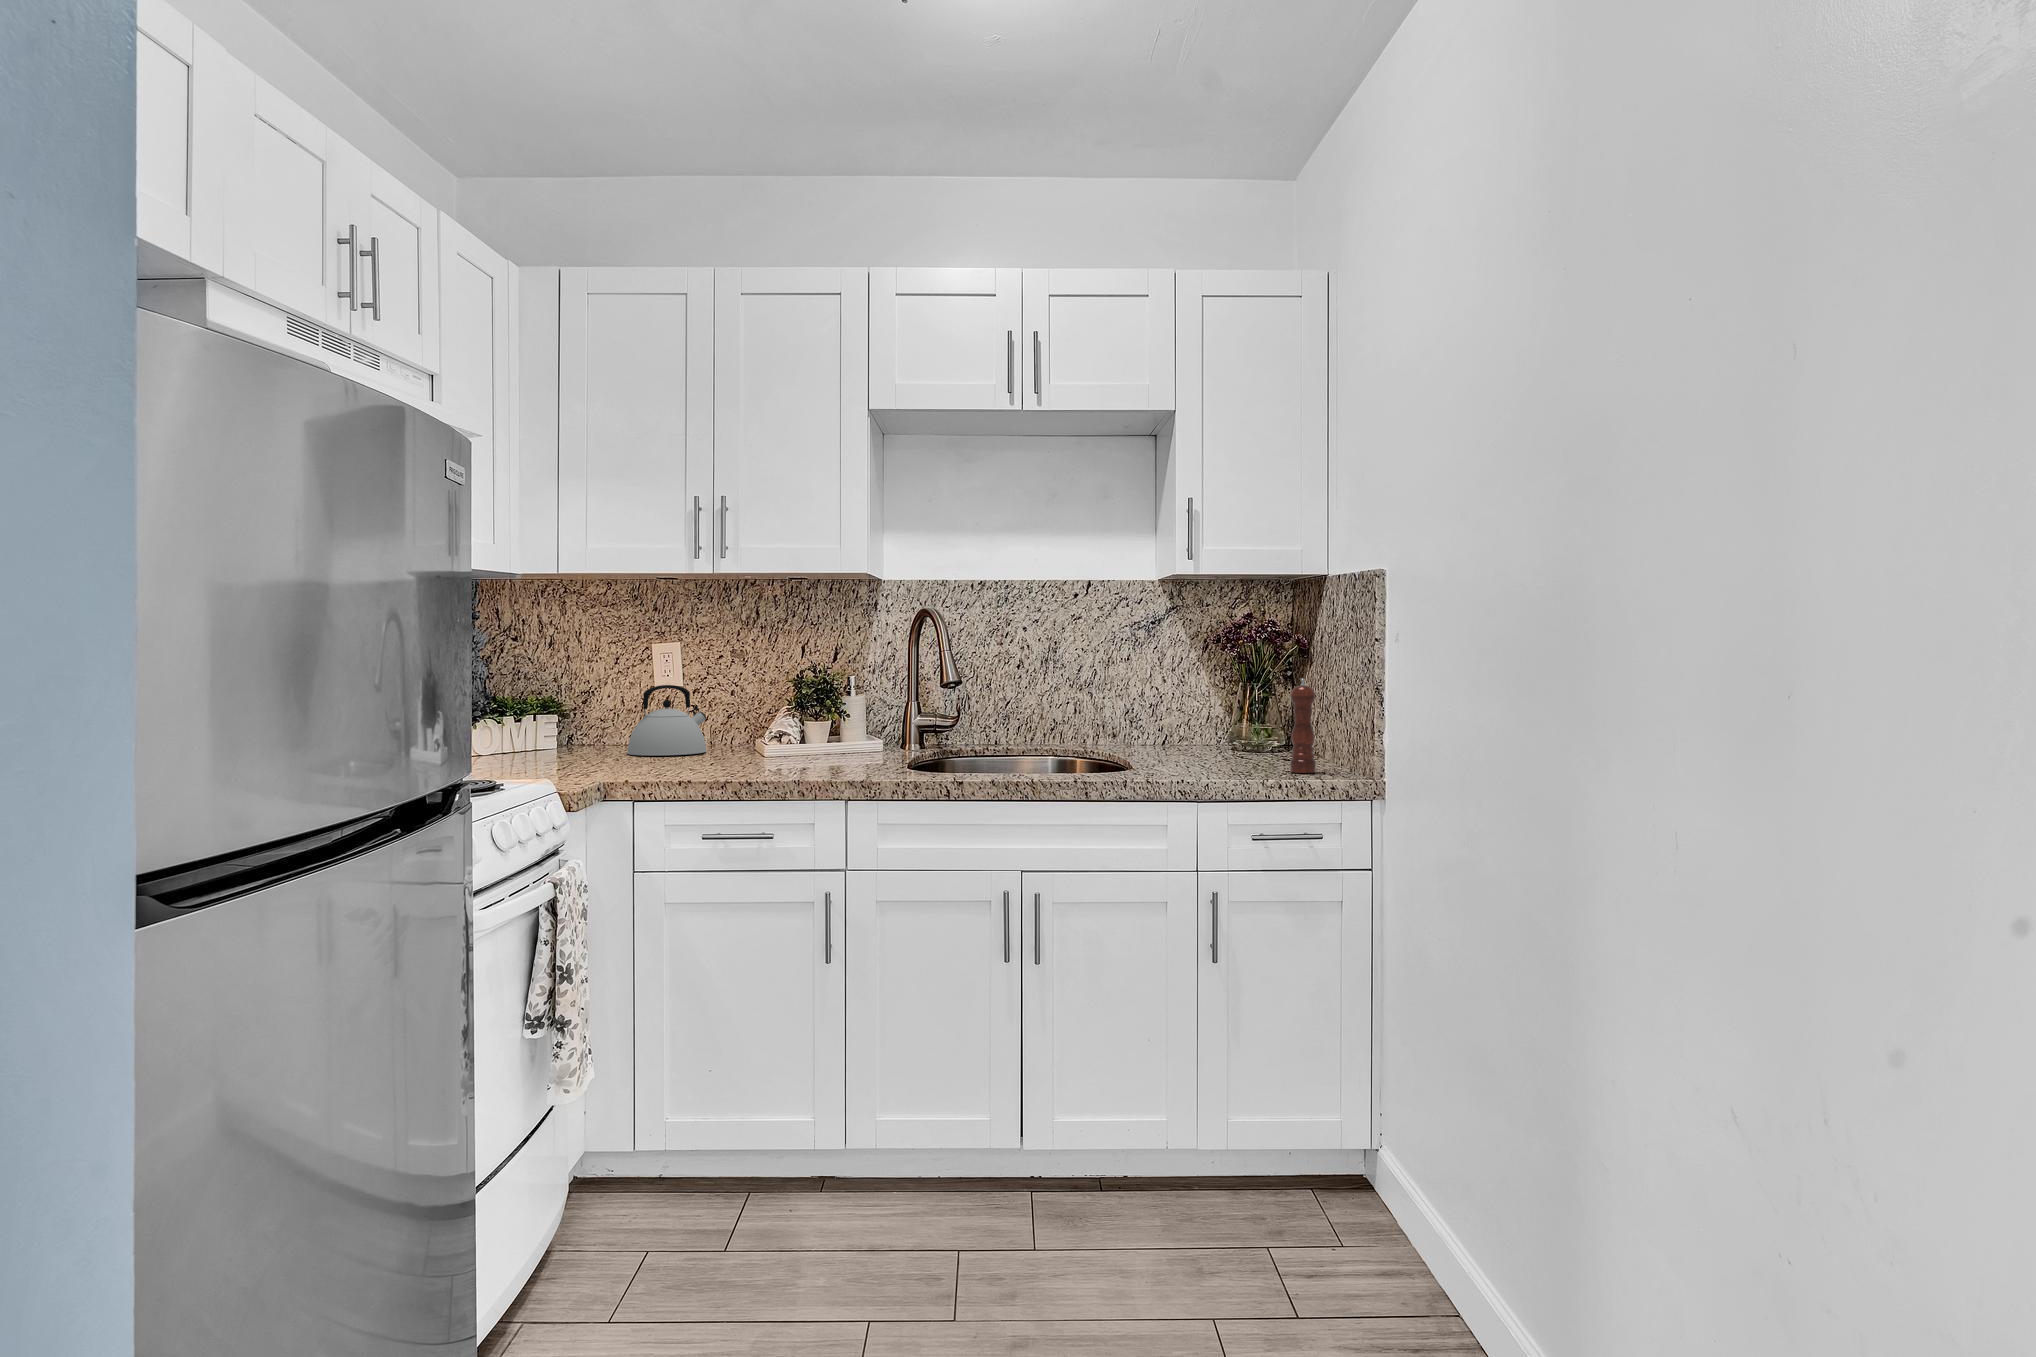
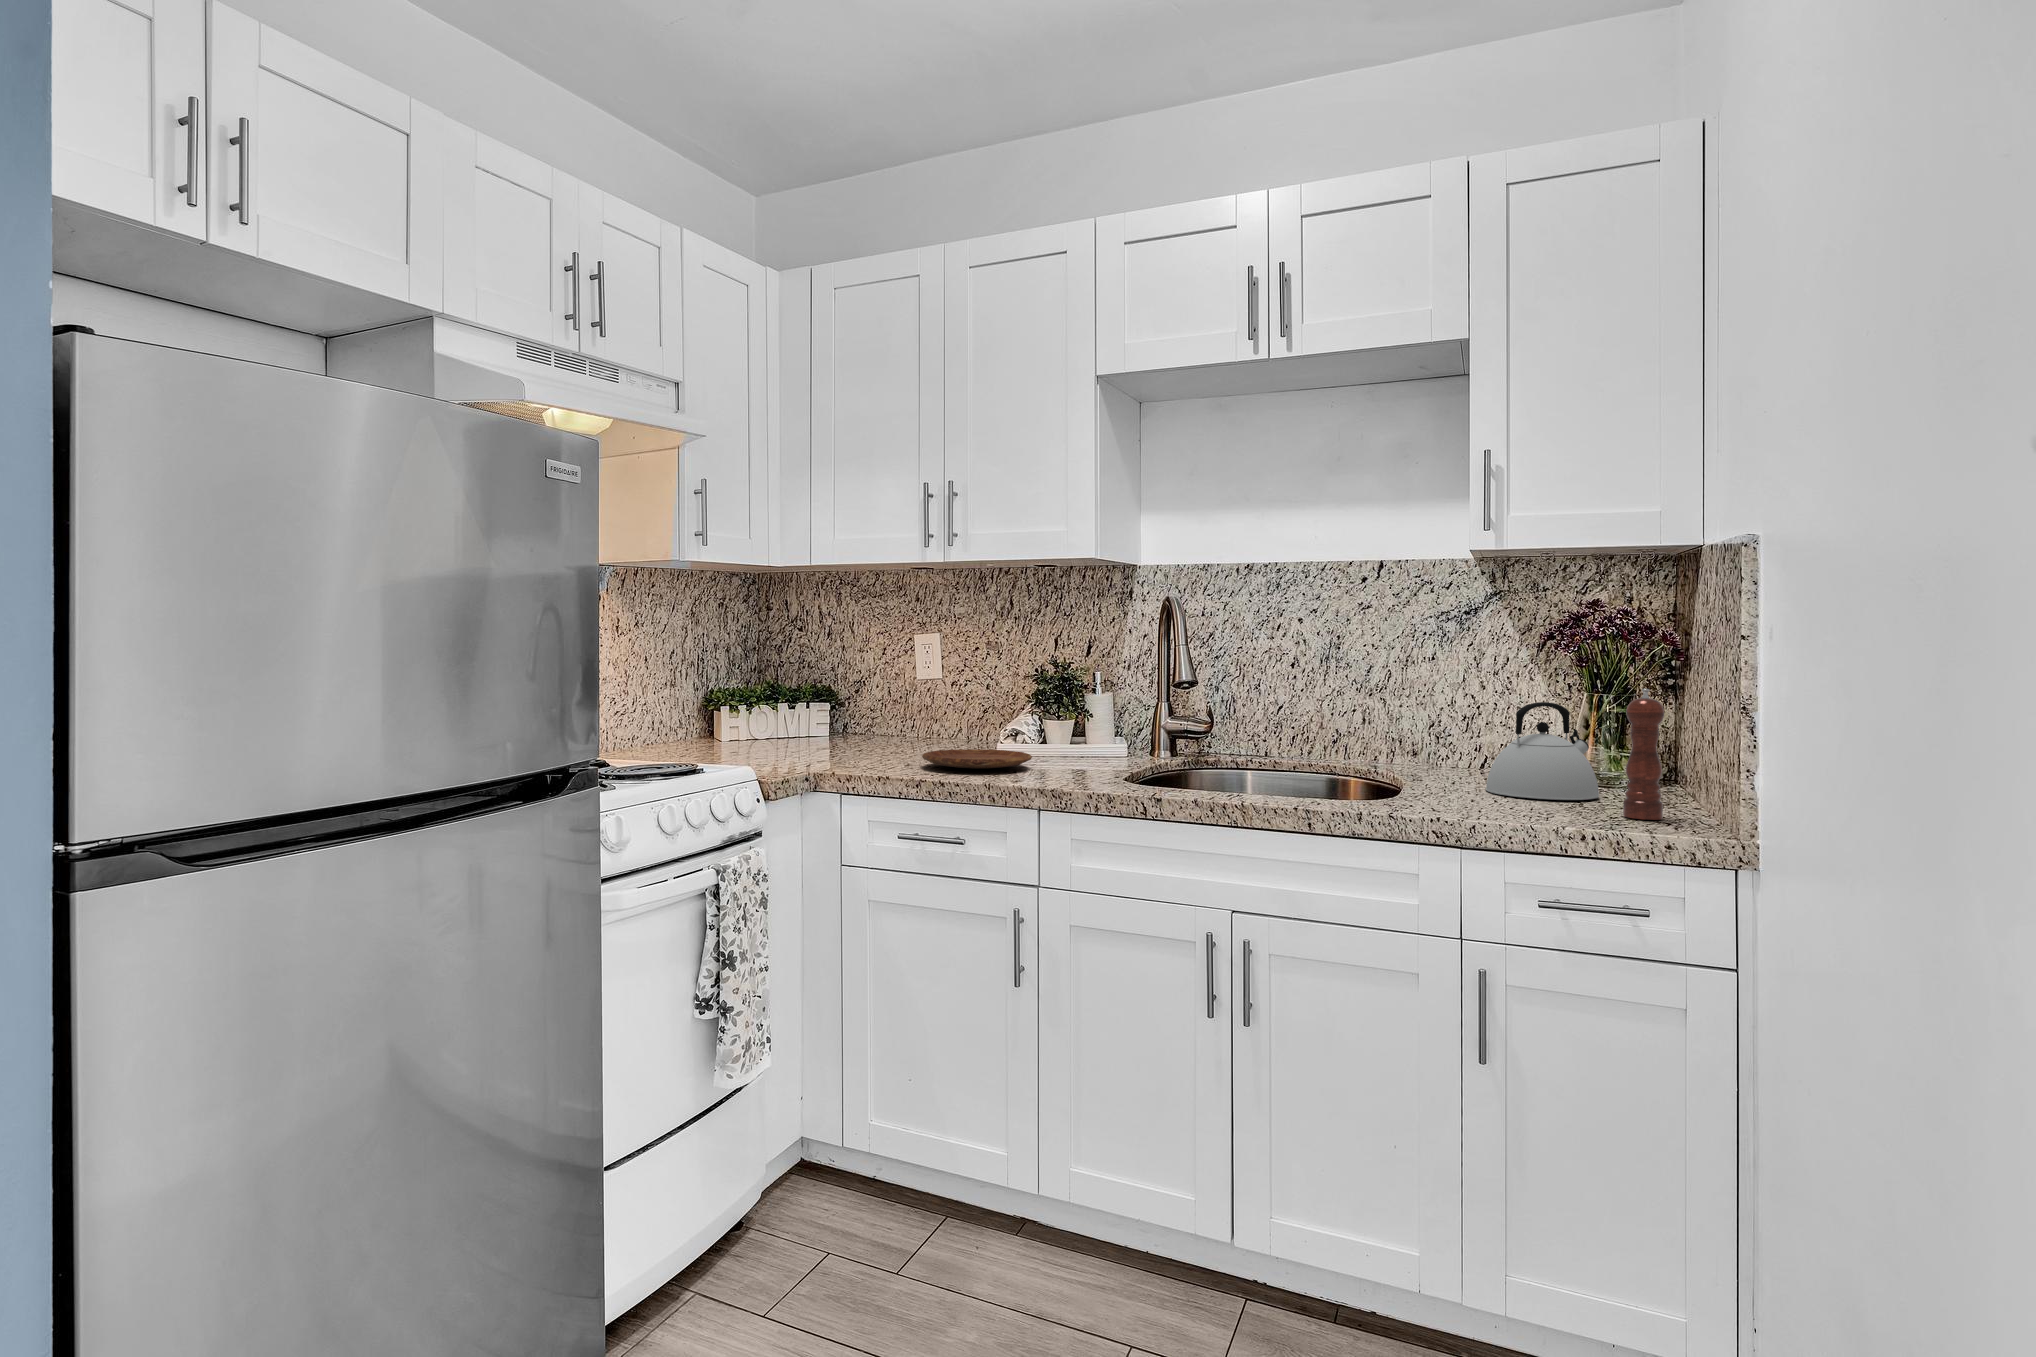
kettle: present [627,685,707,756] -> present [1486,702,1599,800]
tray: none [710,750,813,767] -> present [922,749,1032,769]

